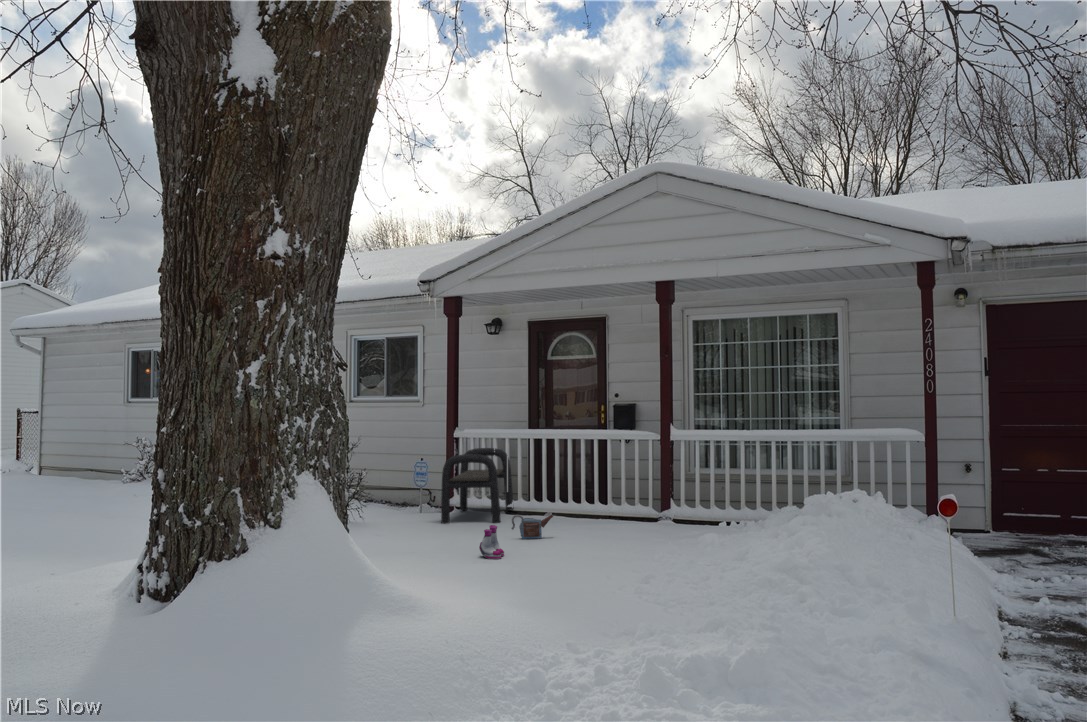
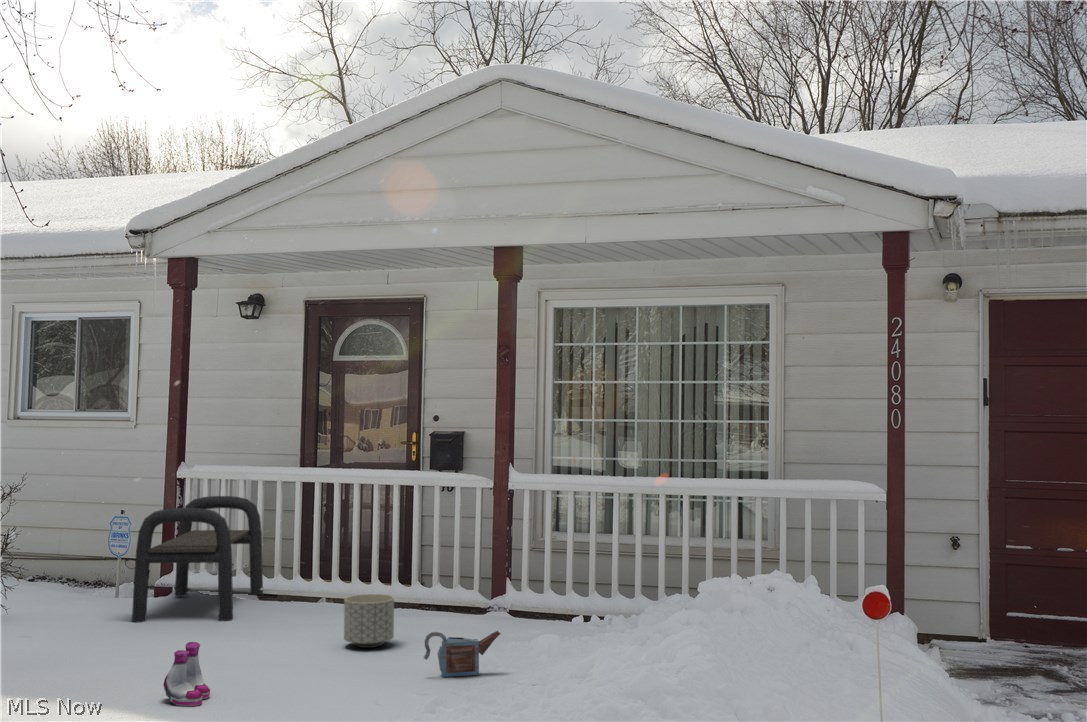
planter: none [571,504,602,535] -> present [344,594,394,648]
watering can: present [512,515,553,539] -> present [424,631,501,677]

